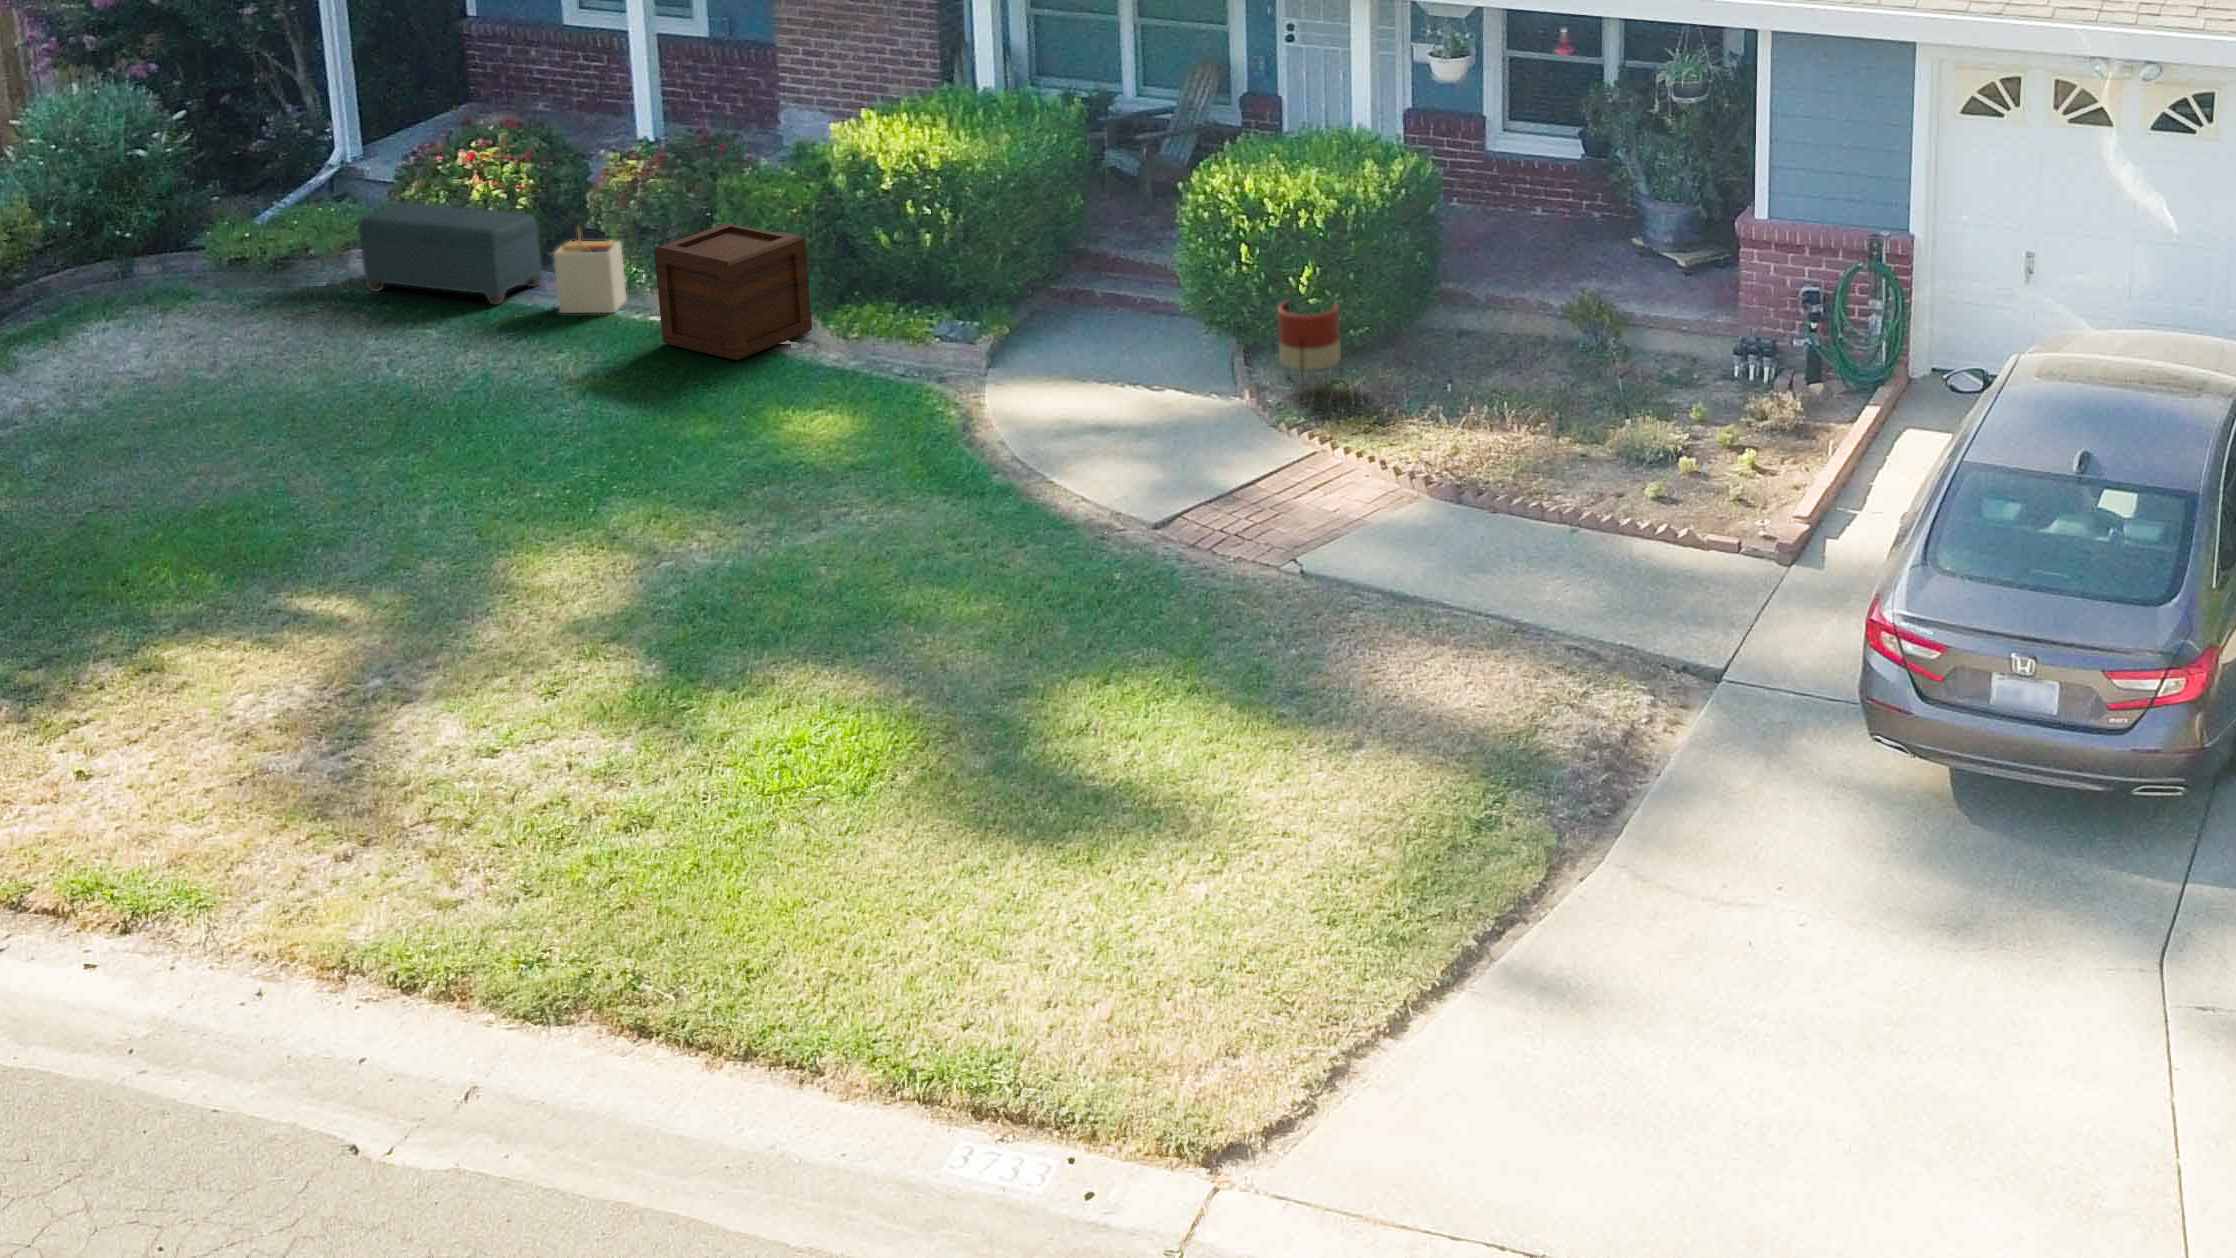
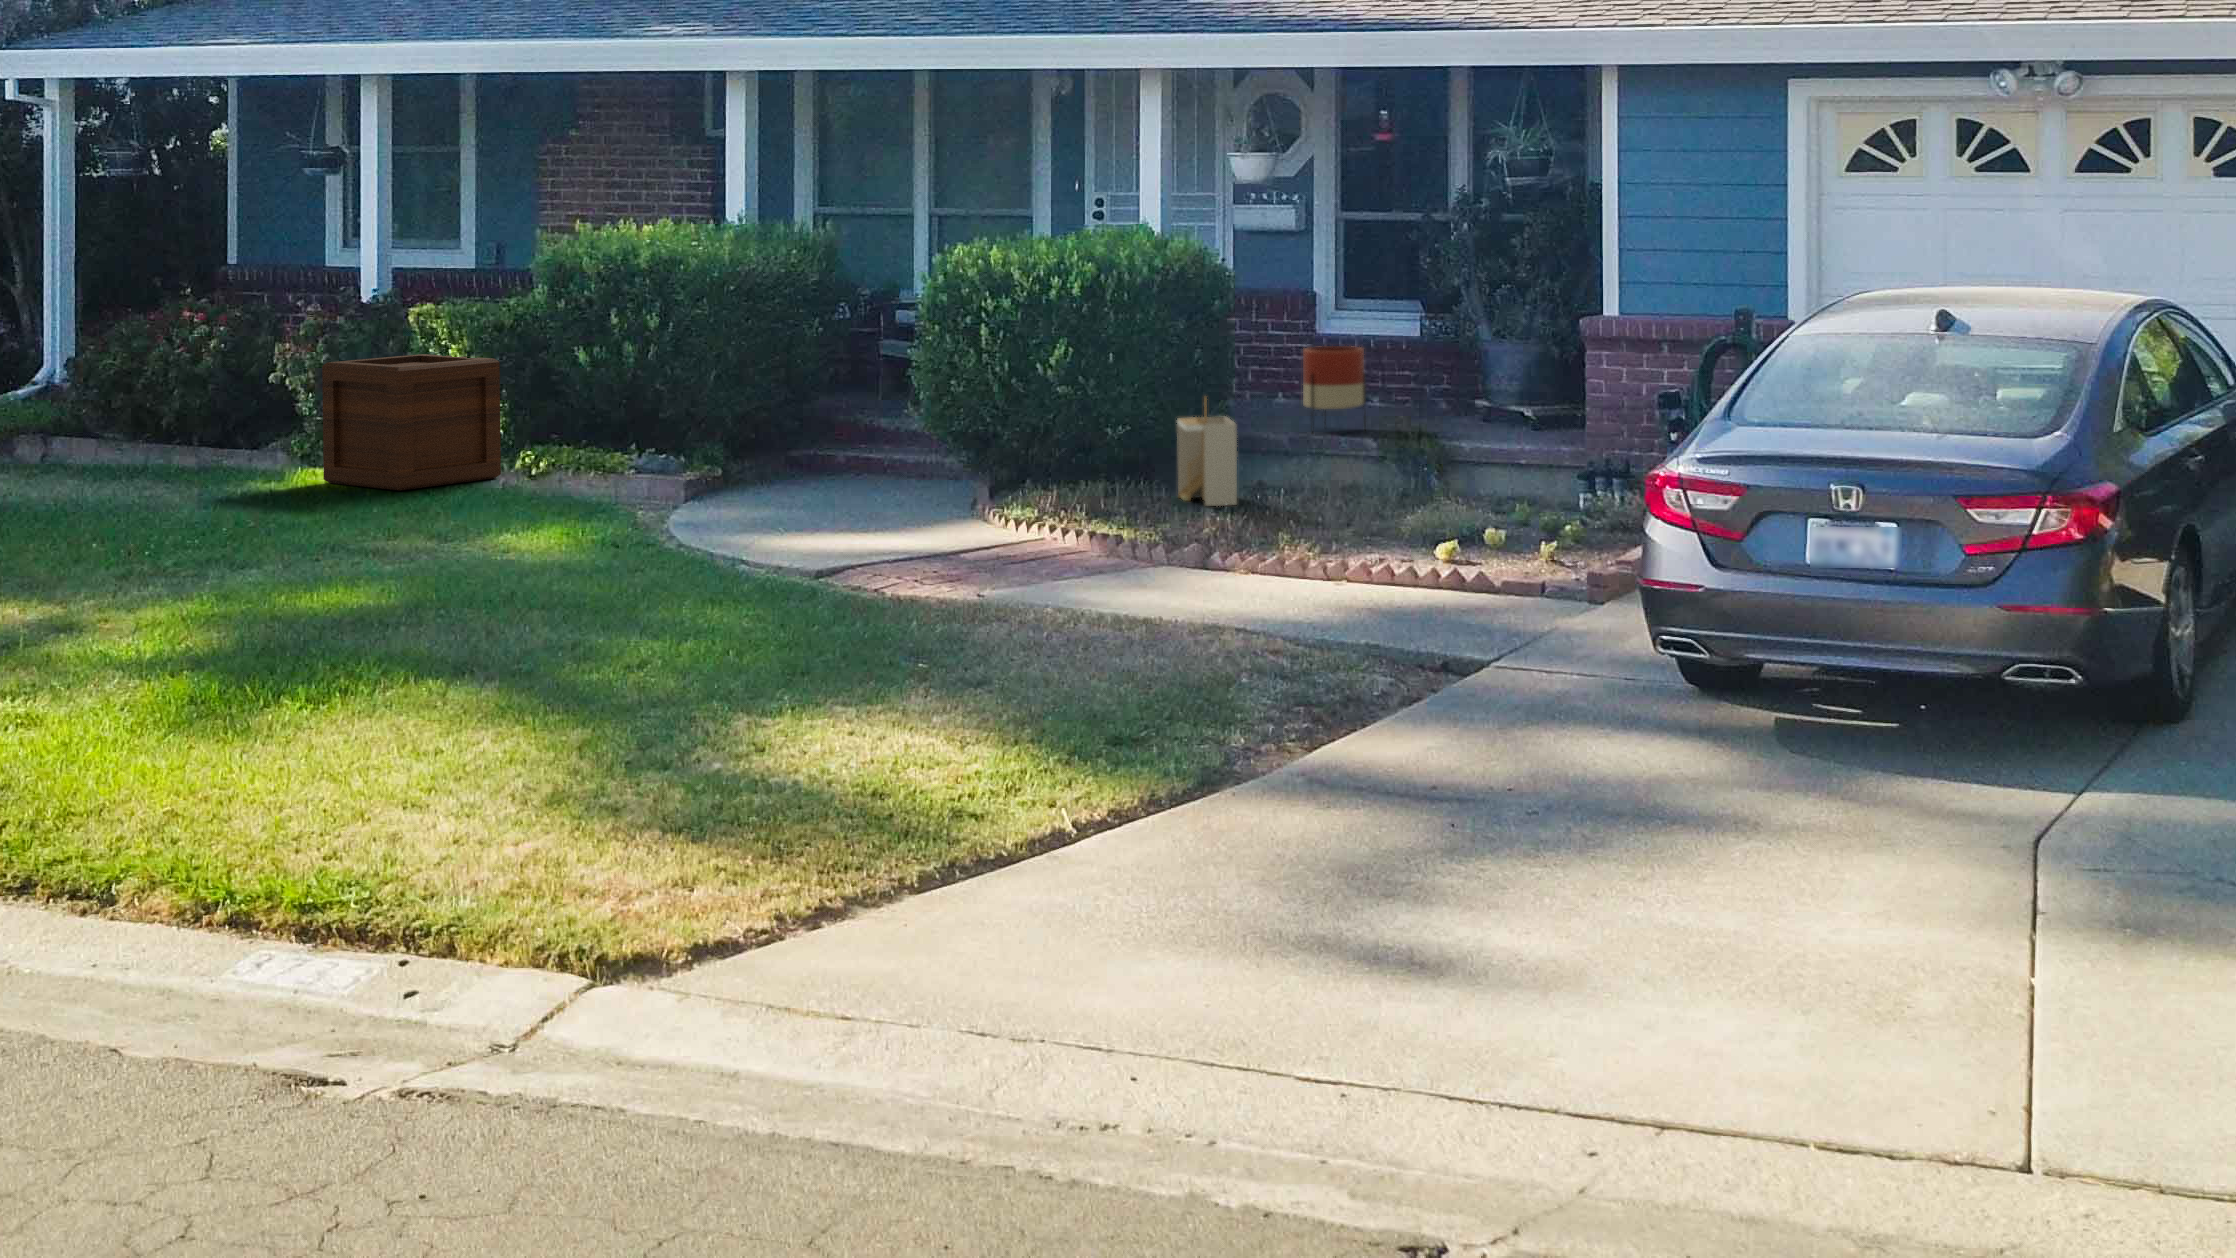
bench: present [359,202,542,304] -> none [17,363,218,462]
storage bin: present [554,229,627,313] -> present [1177,397,1237,506]
planter: present [1278,299,1341,371] -> present [1303,346,1366,428]

